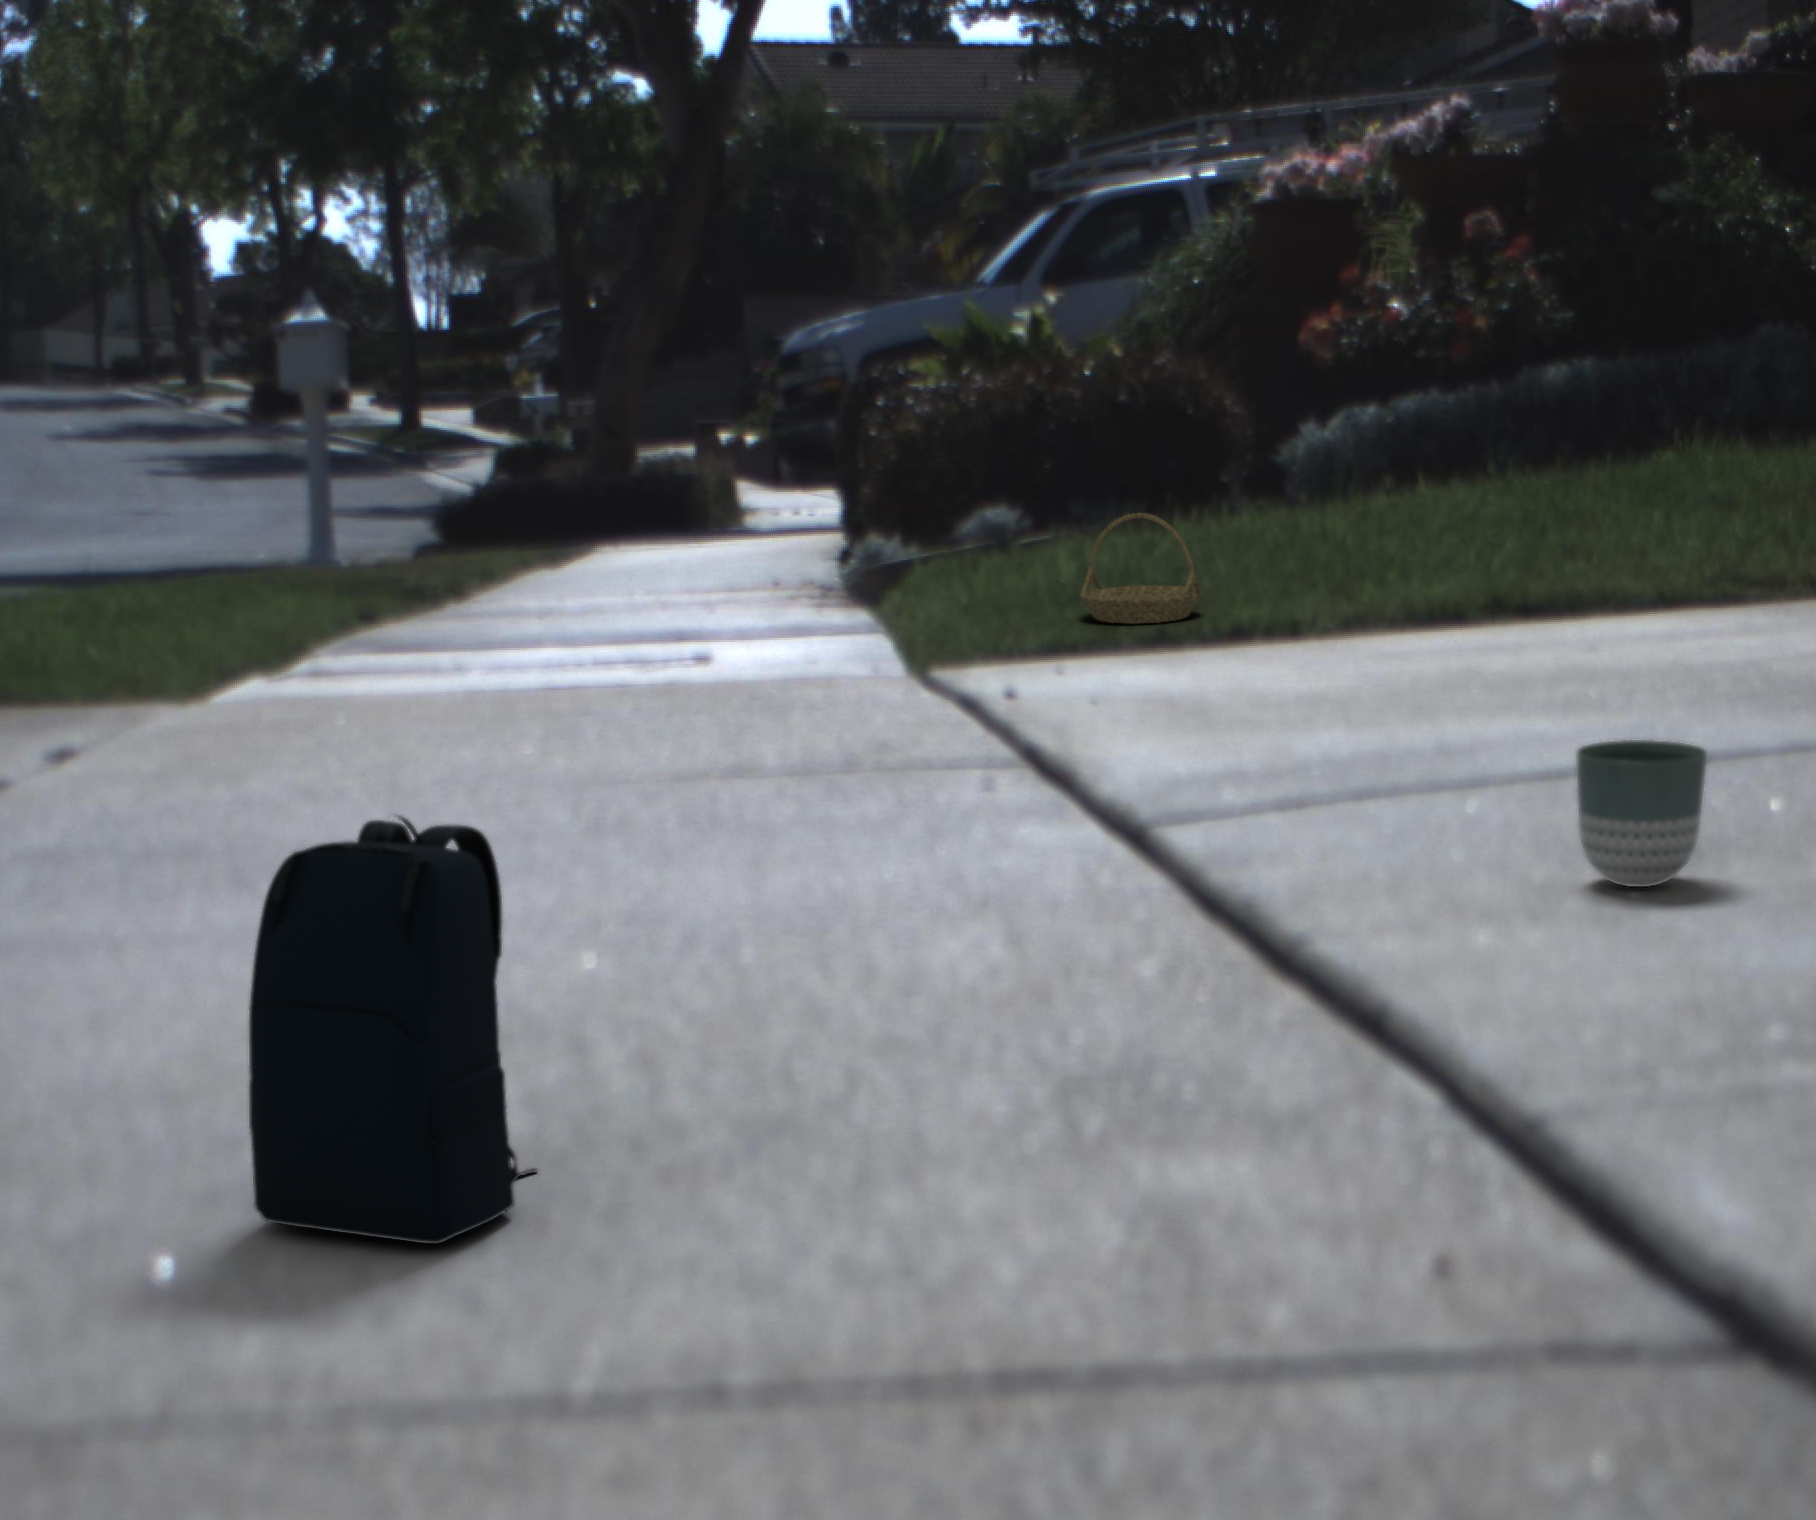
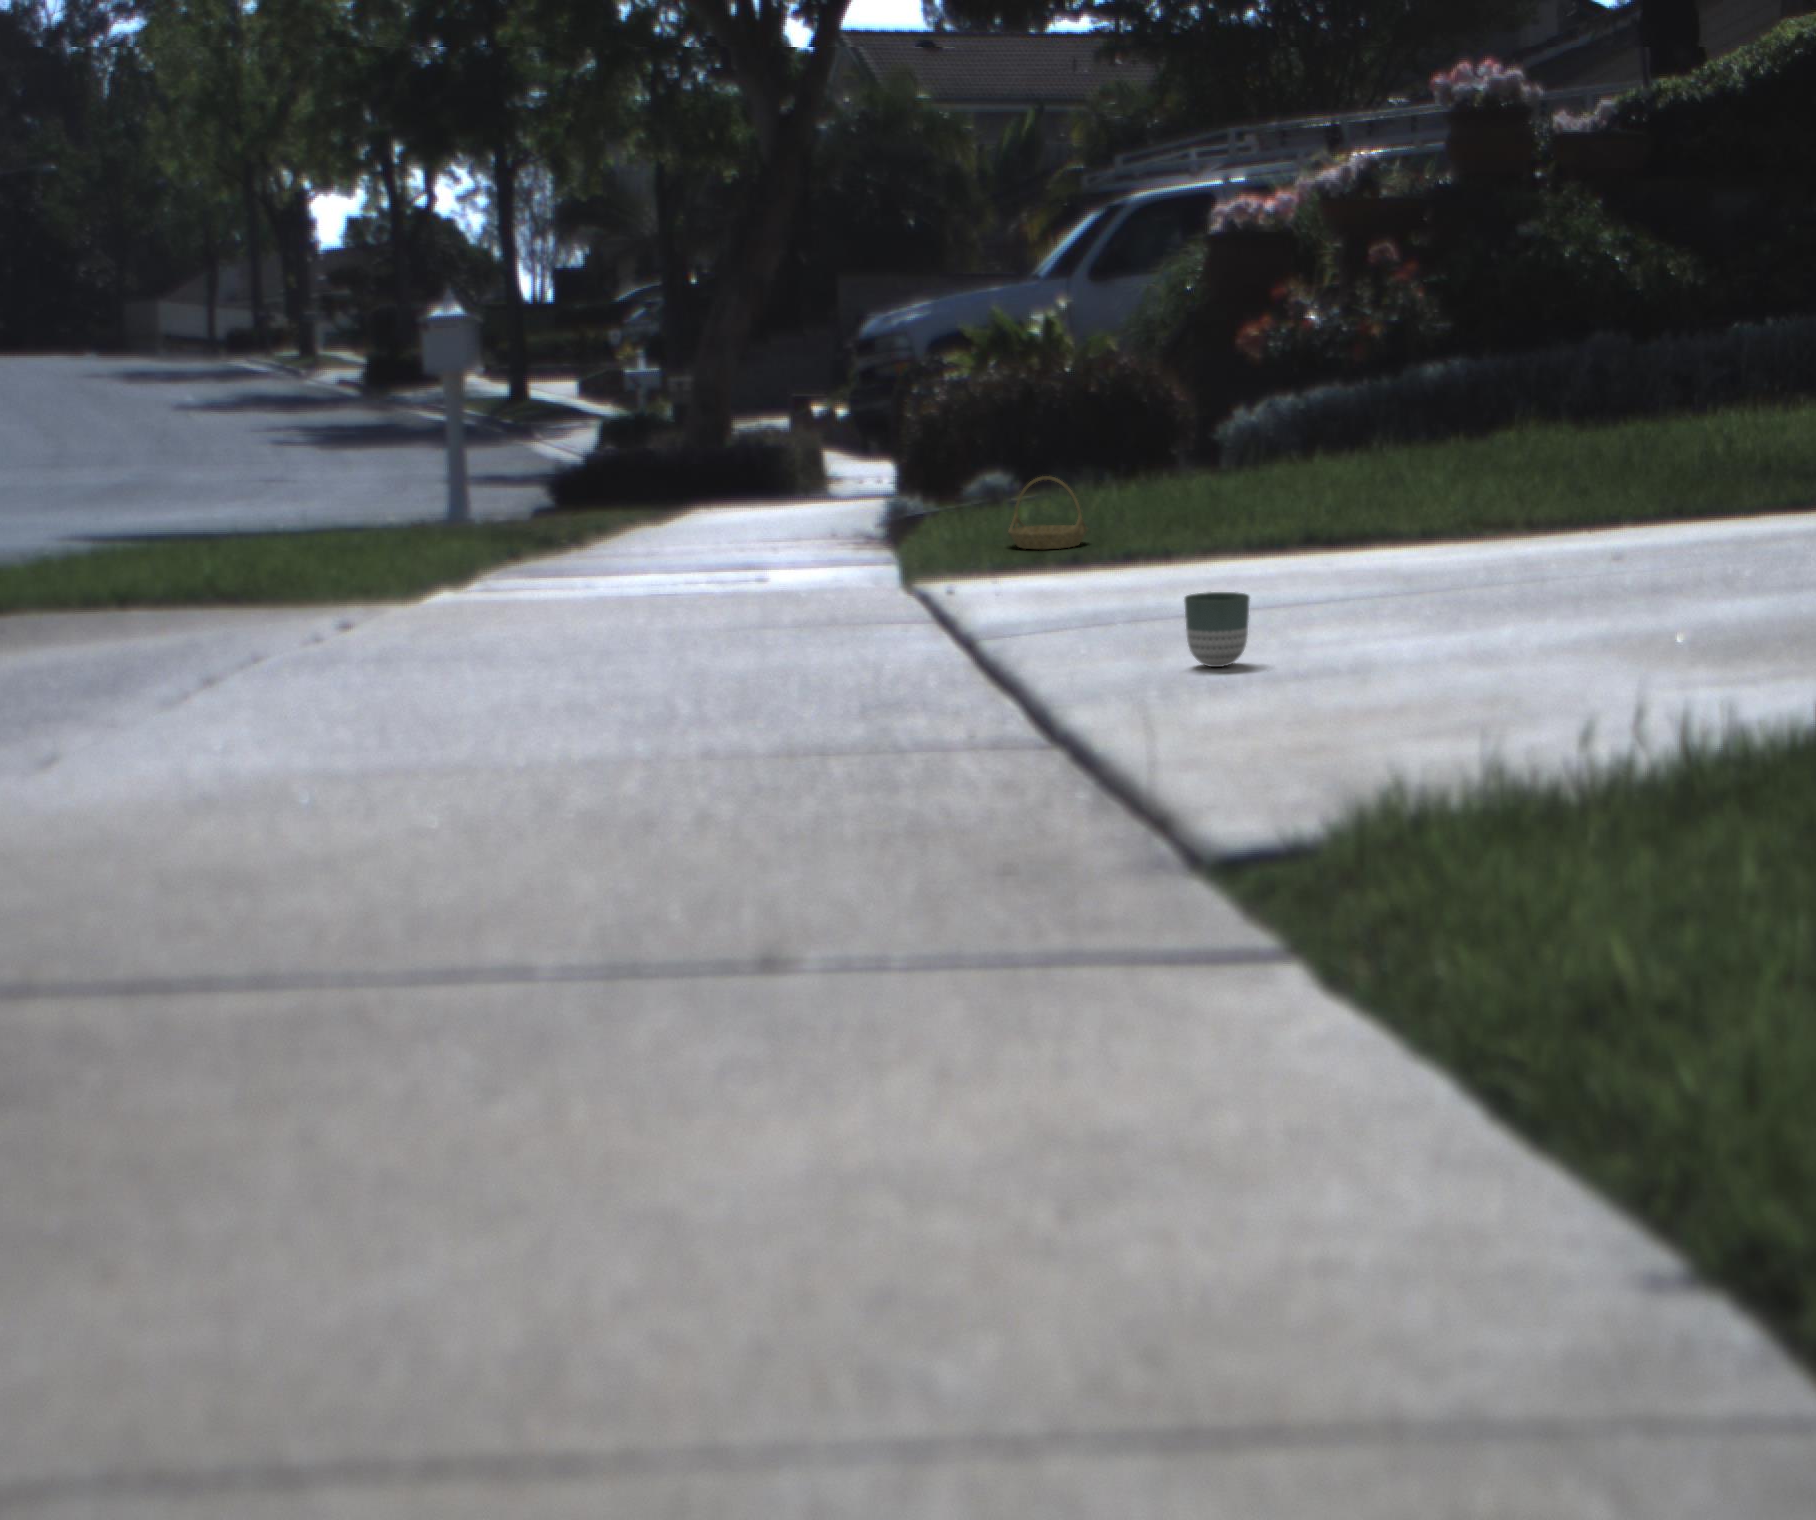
backpack: present [249,816,536,1244] -> none [533,598,653,775]

